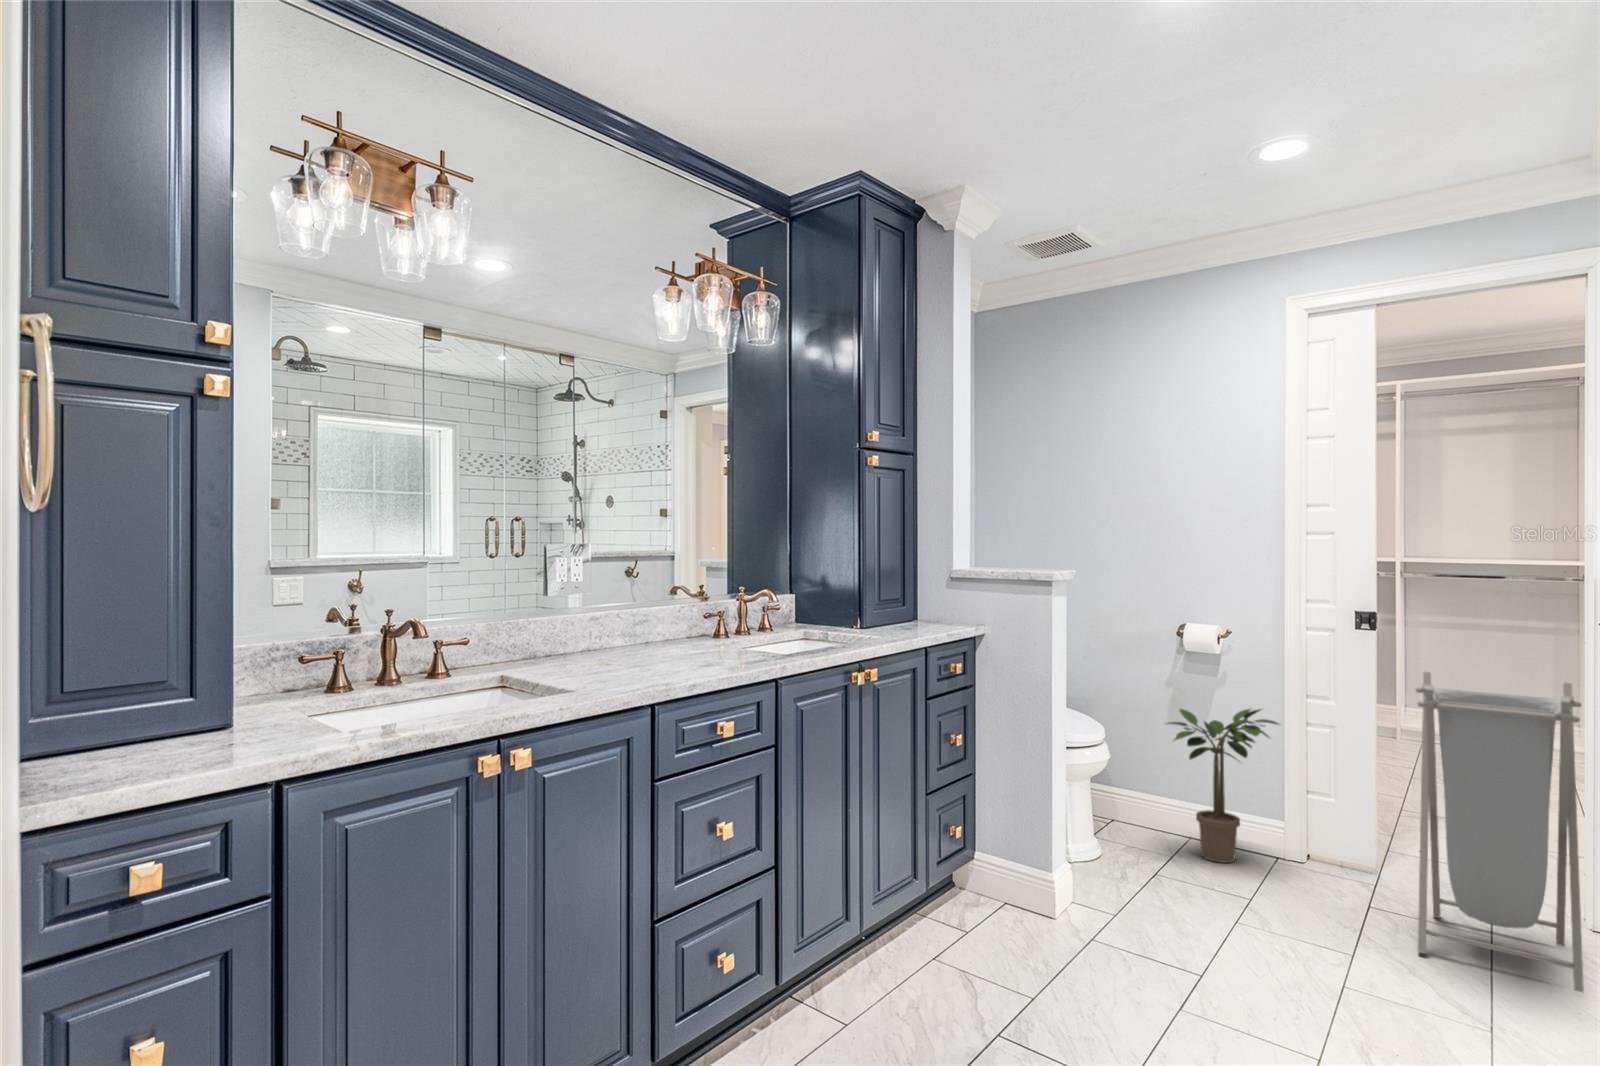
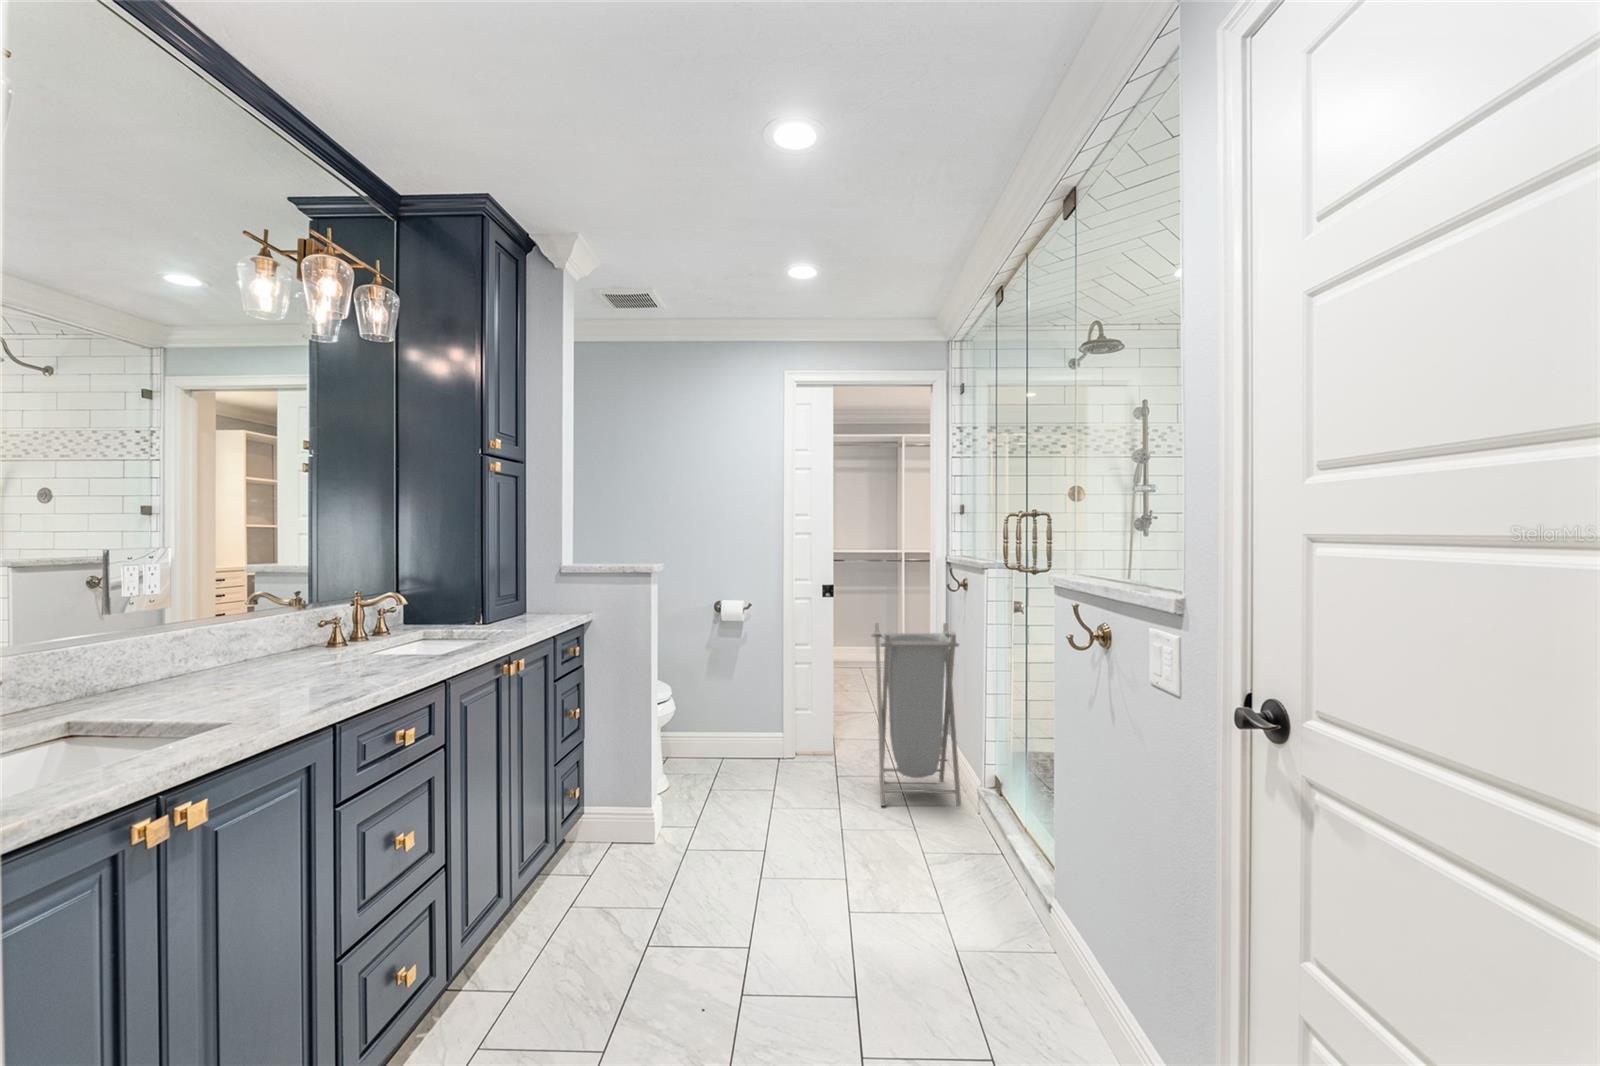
potted plant: present [1168,709,1279,863] -> none [711,658,790,775]

